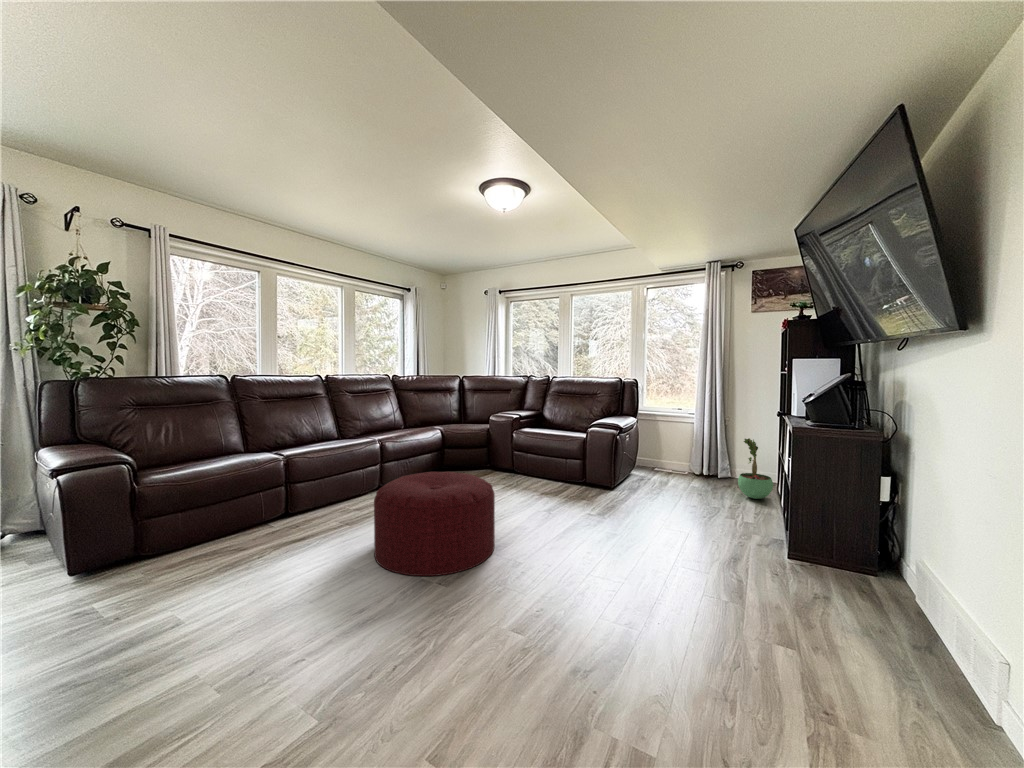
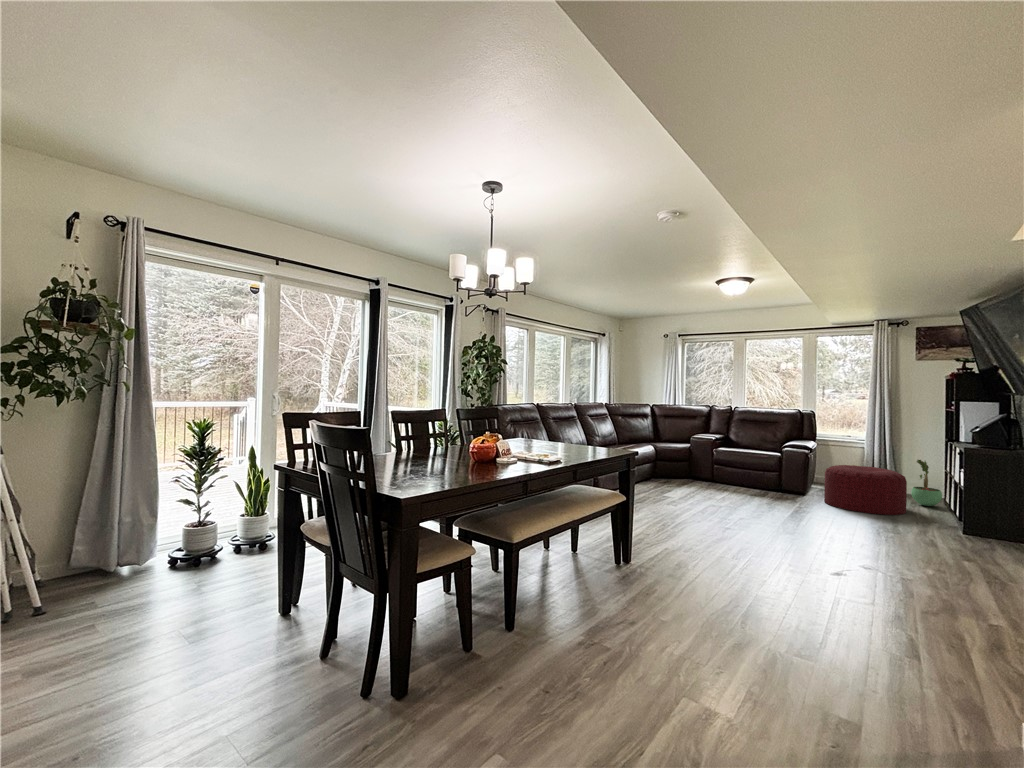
ottoman: present [374,472,495,576] -> present [824,465,907,515]

